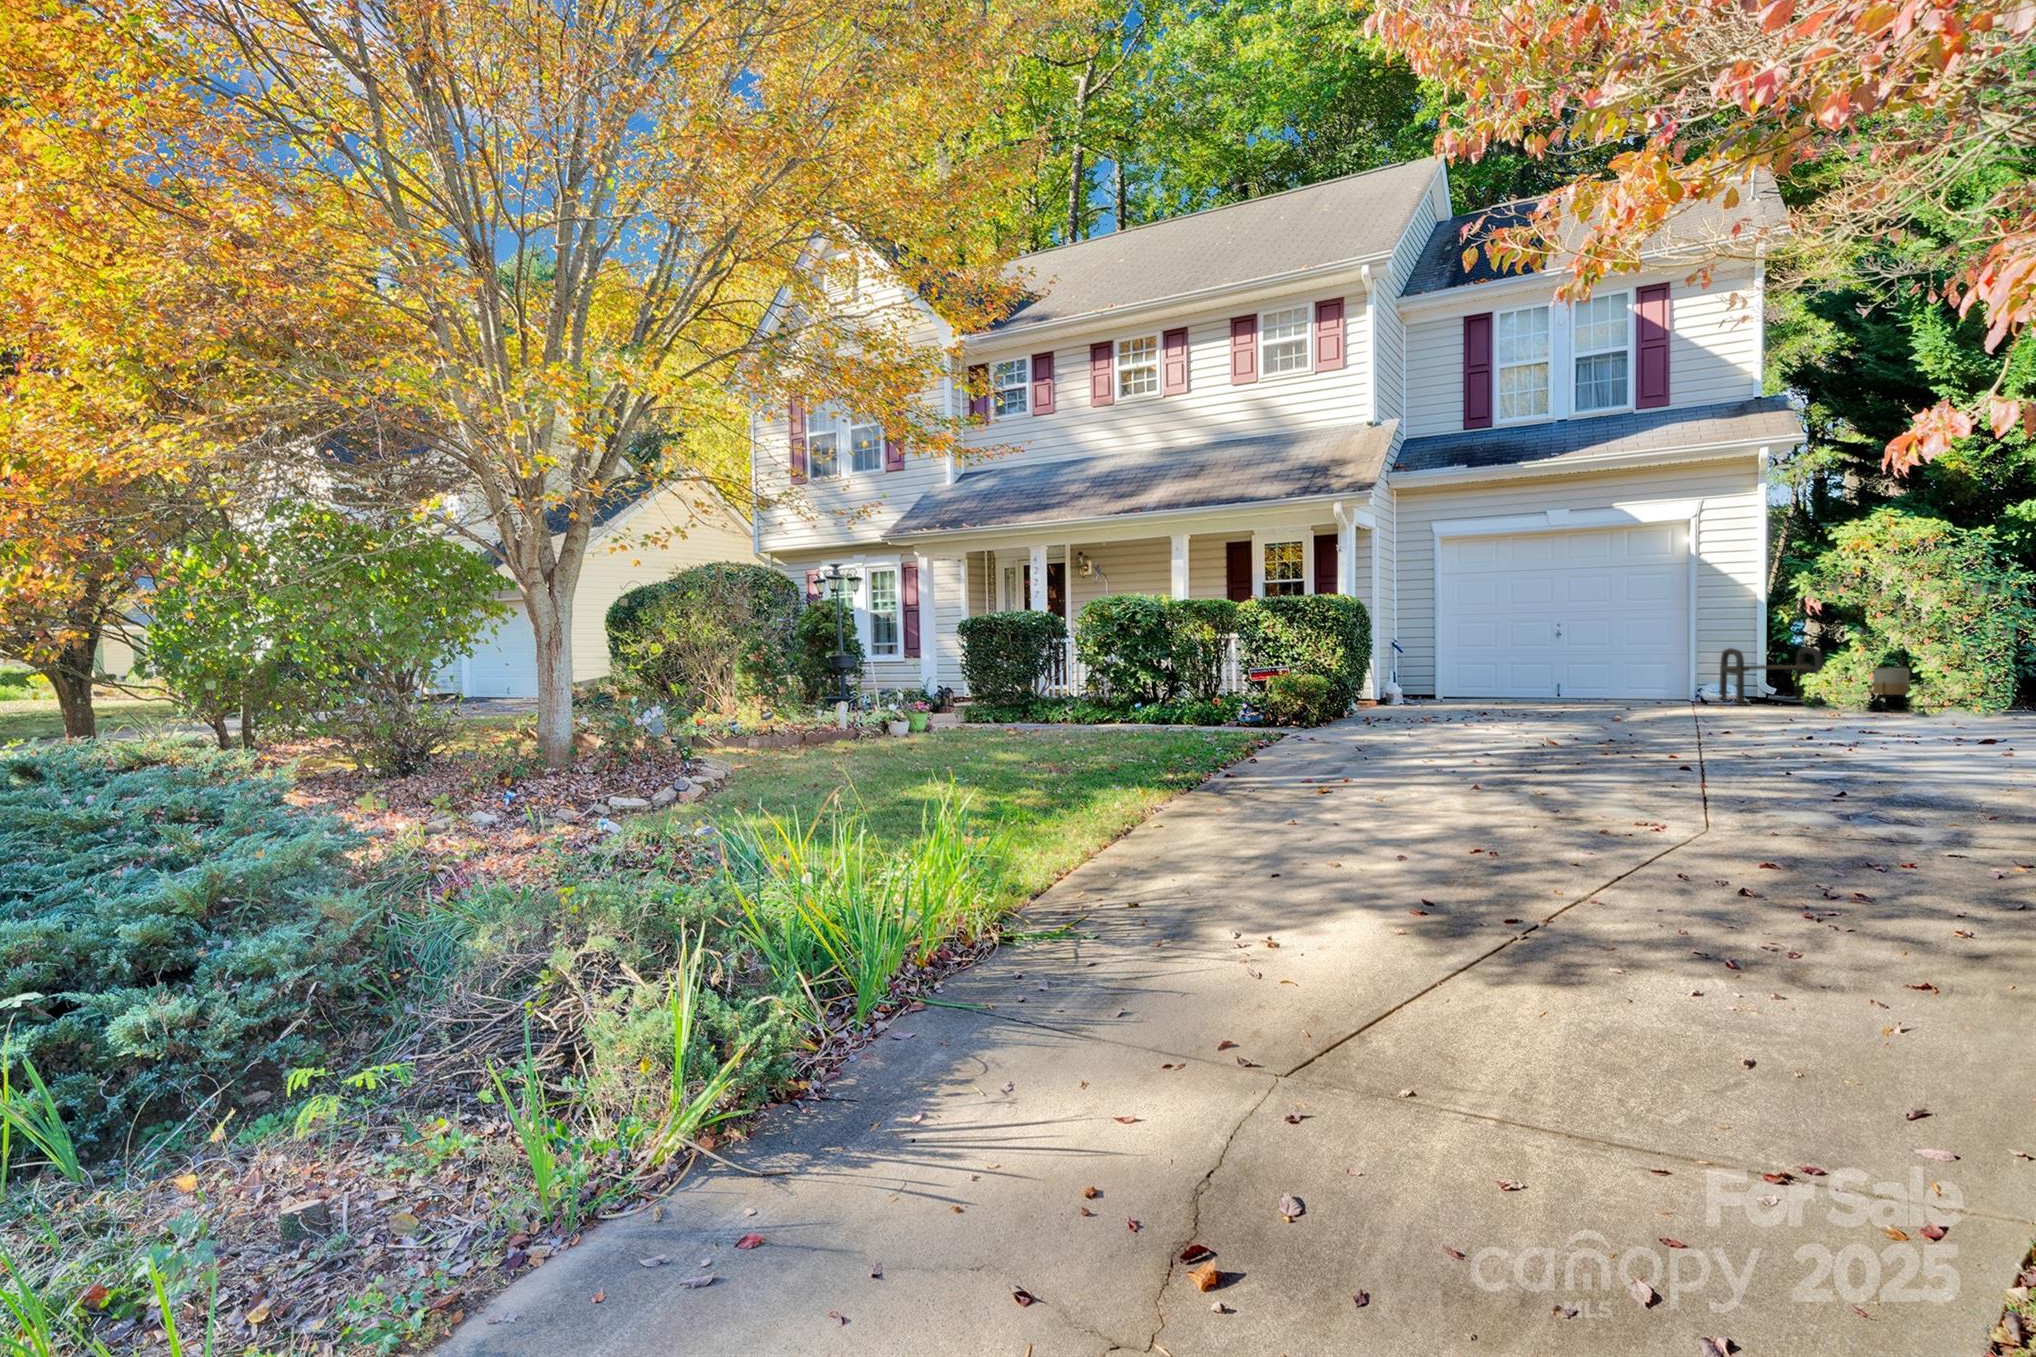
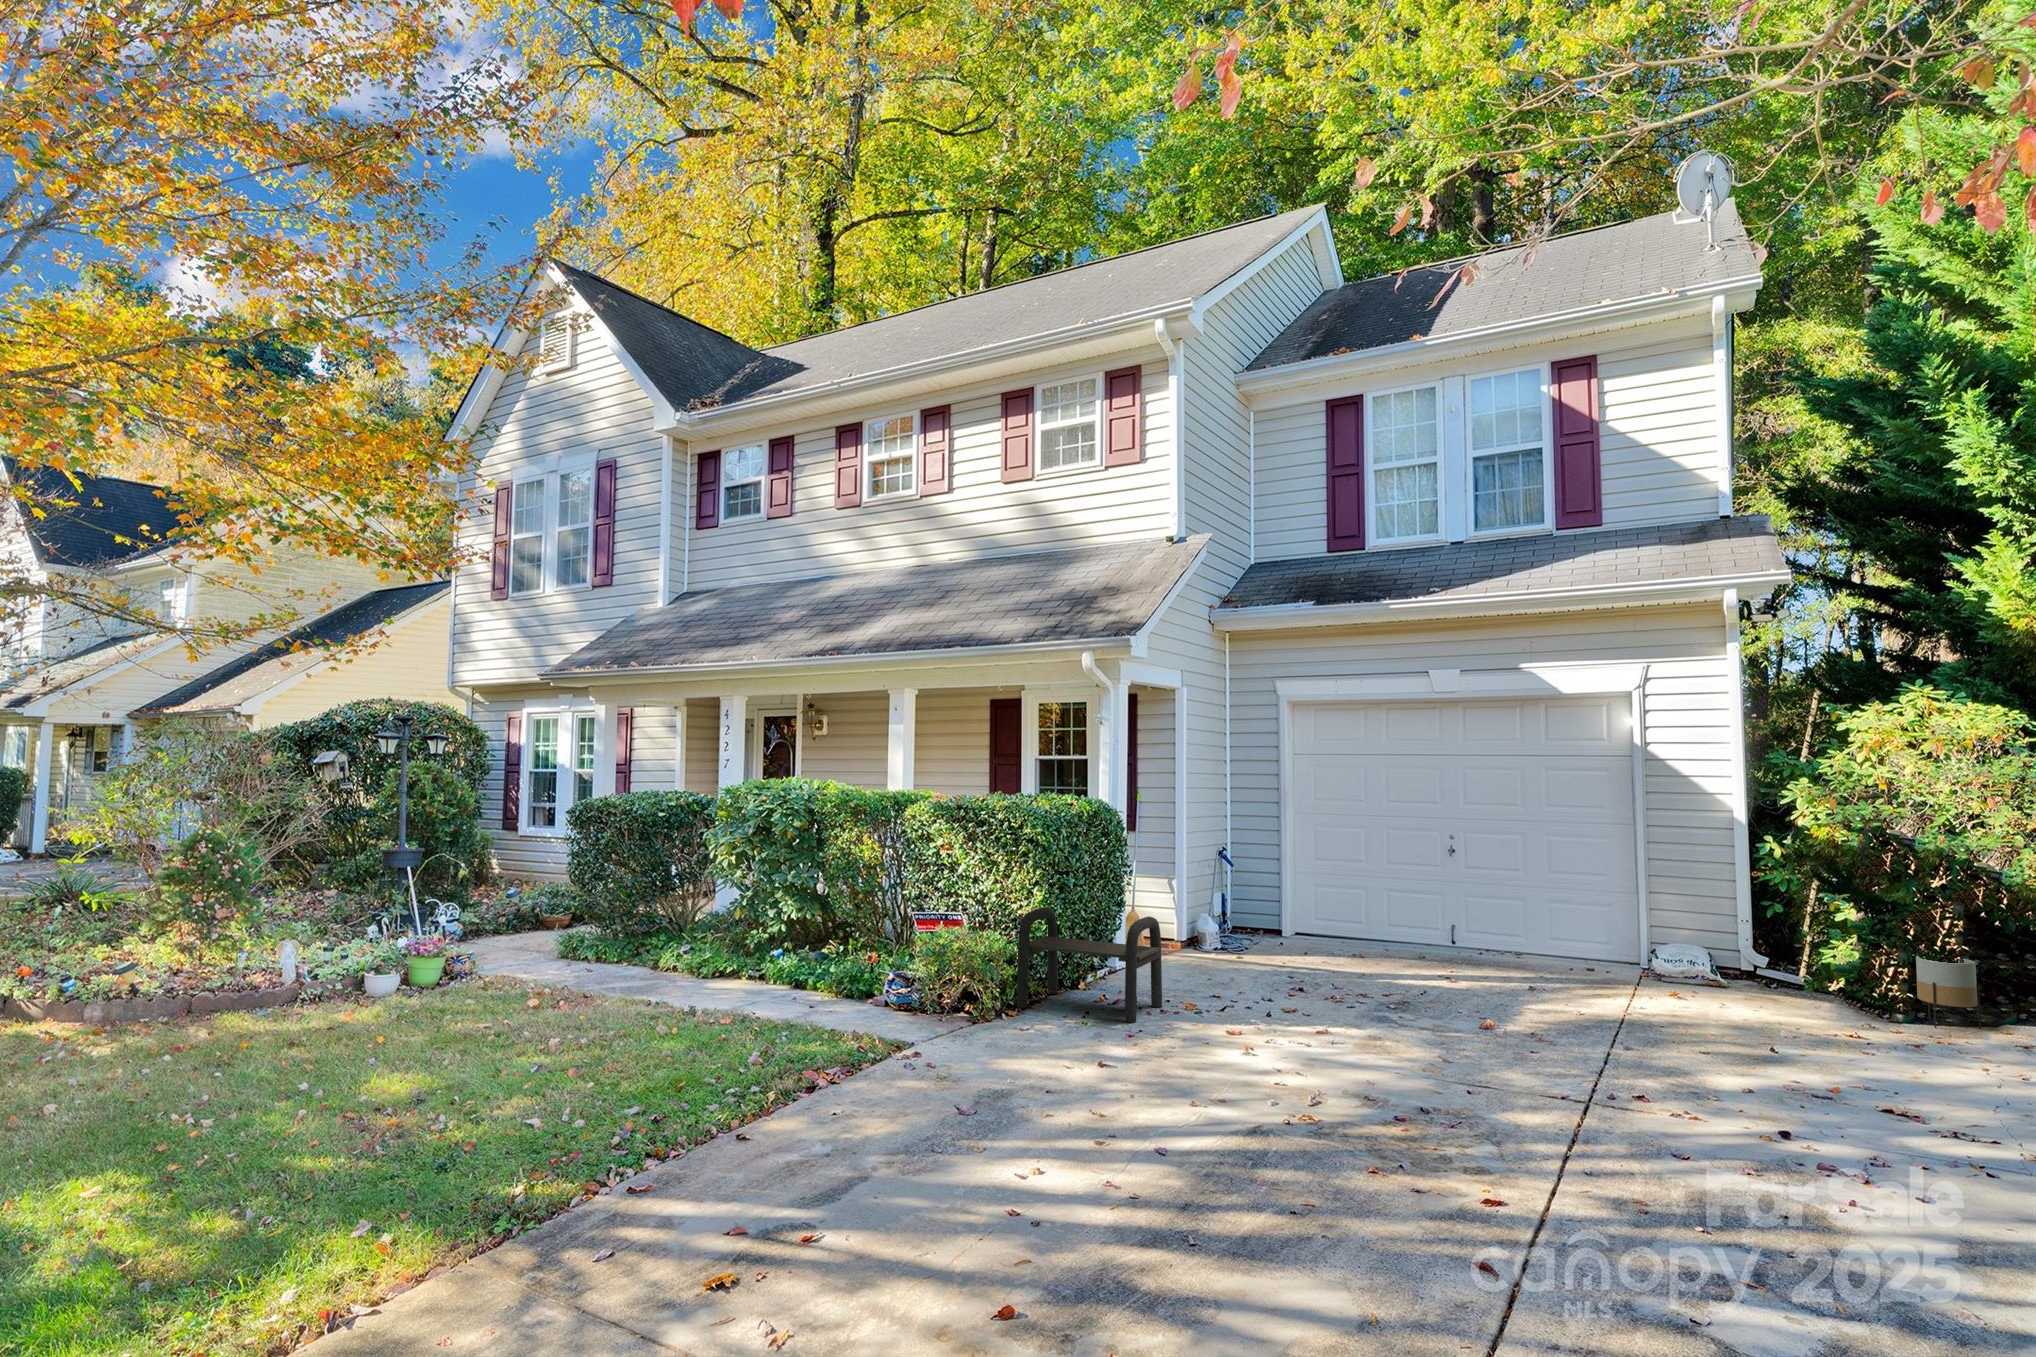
bench: present [1719,647,1823,703] -> present [1017,907,1162,1023]

